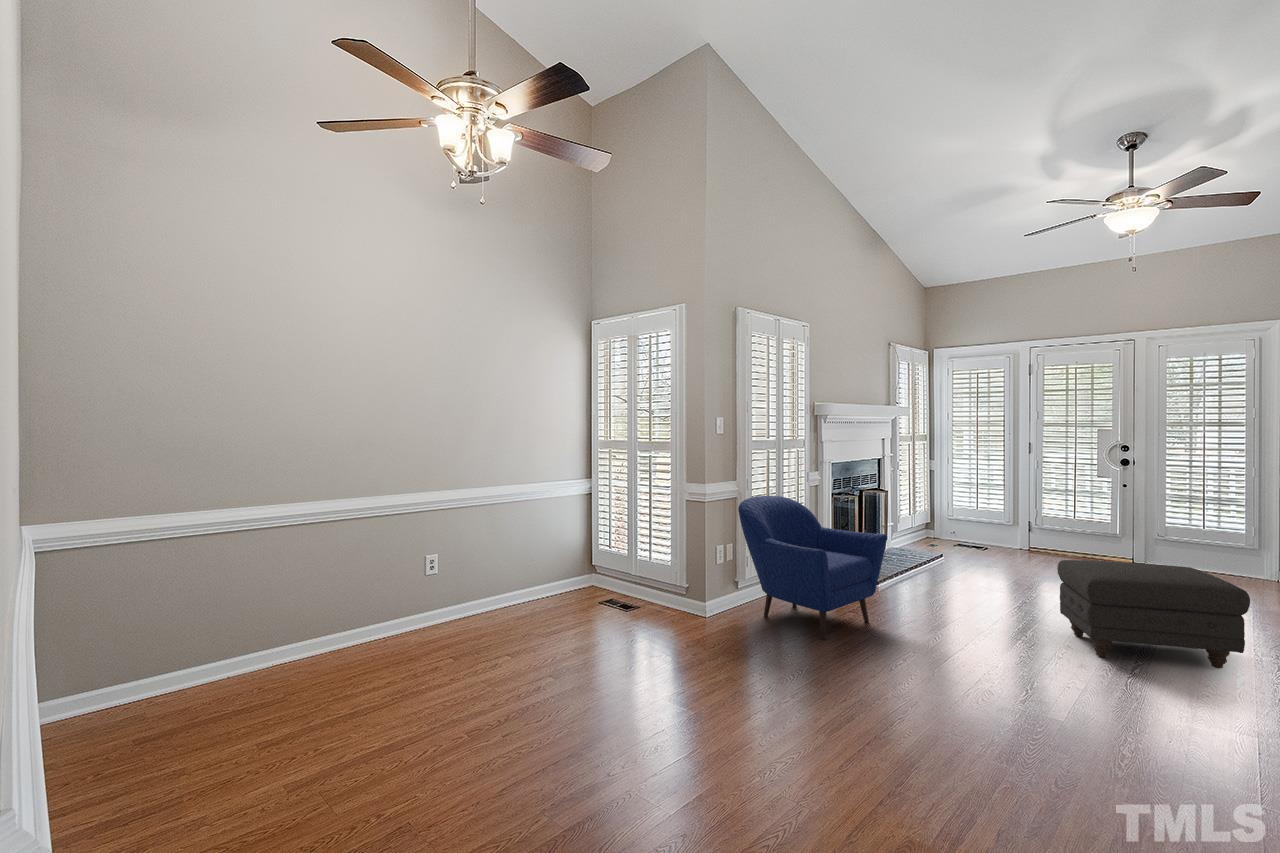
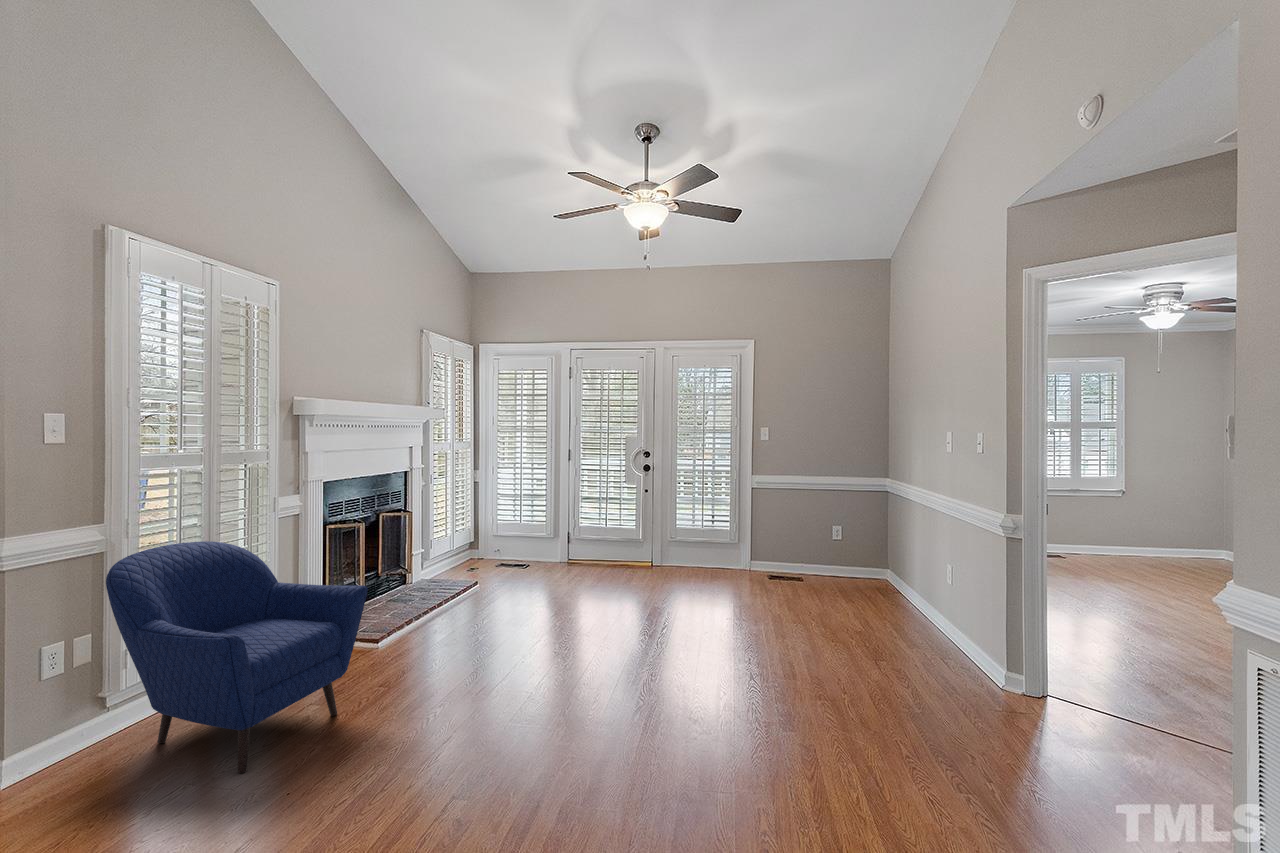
ottoman: present [1057,560,1250,668] -> none [570,583,731,705]

